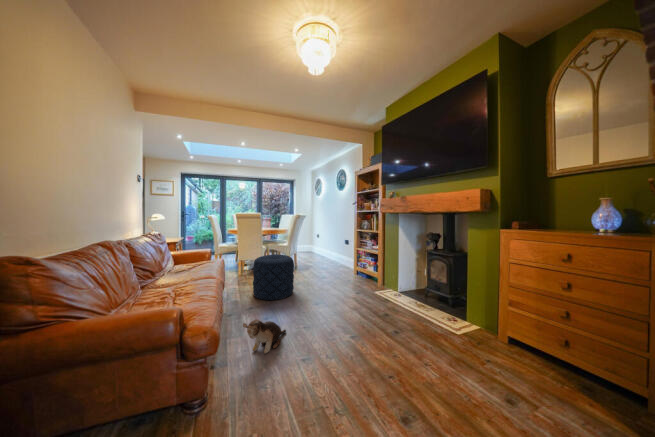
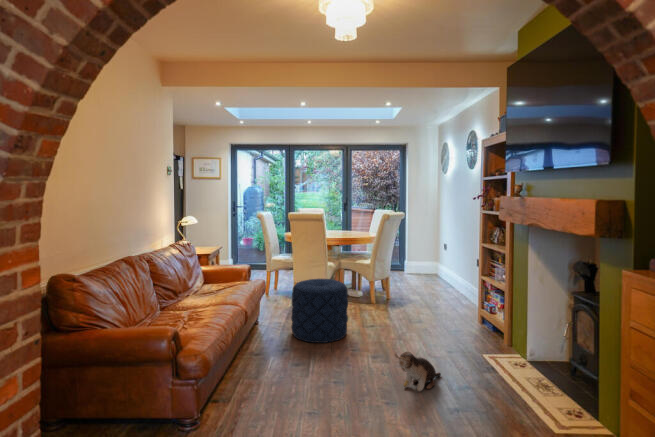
plush toy: present [243,320,286,353] -> present [395,352,441,391]

